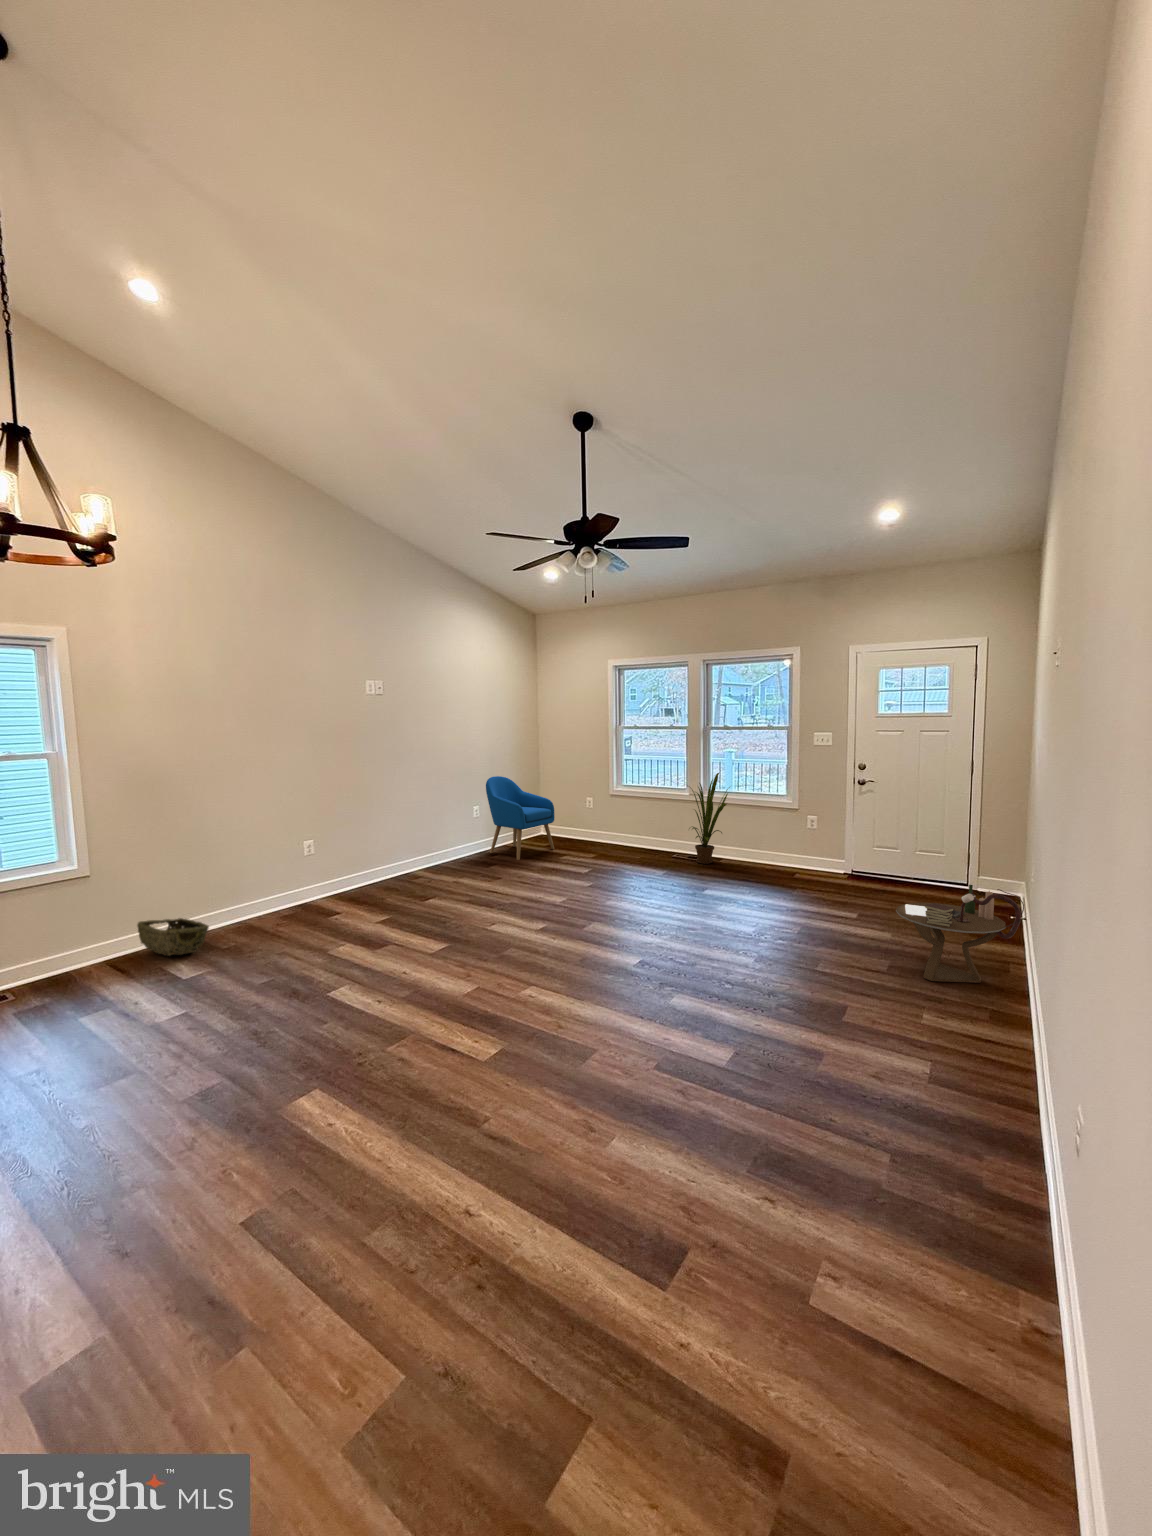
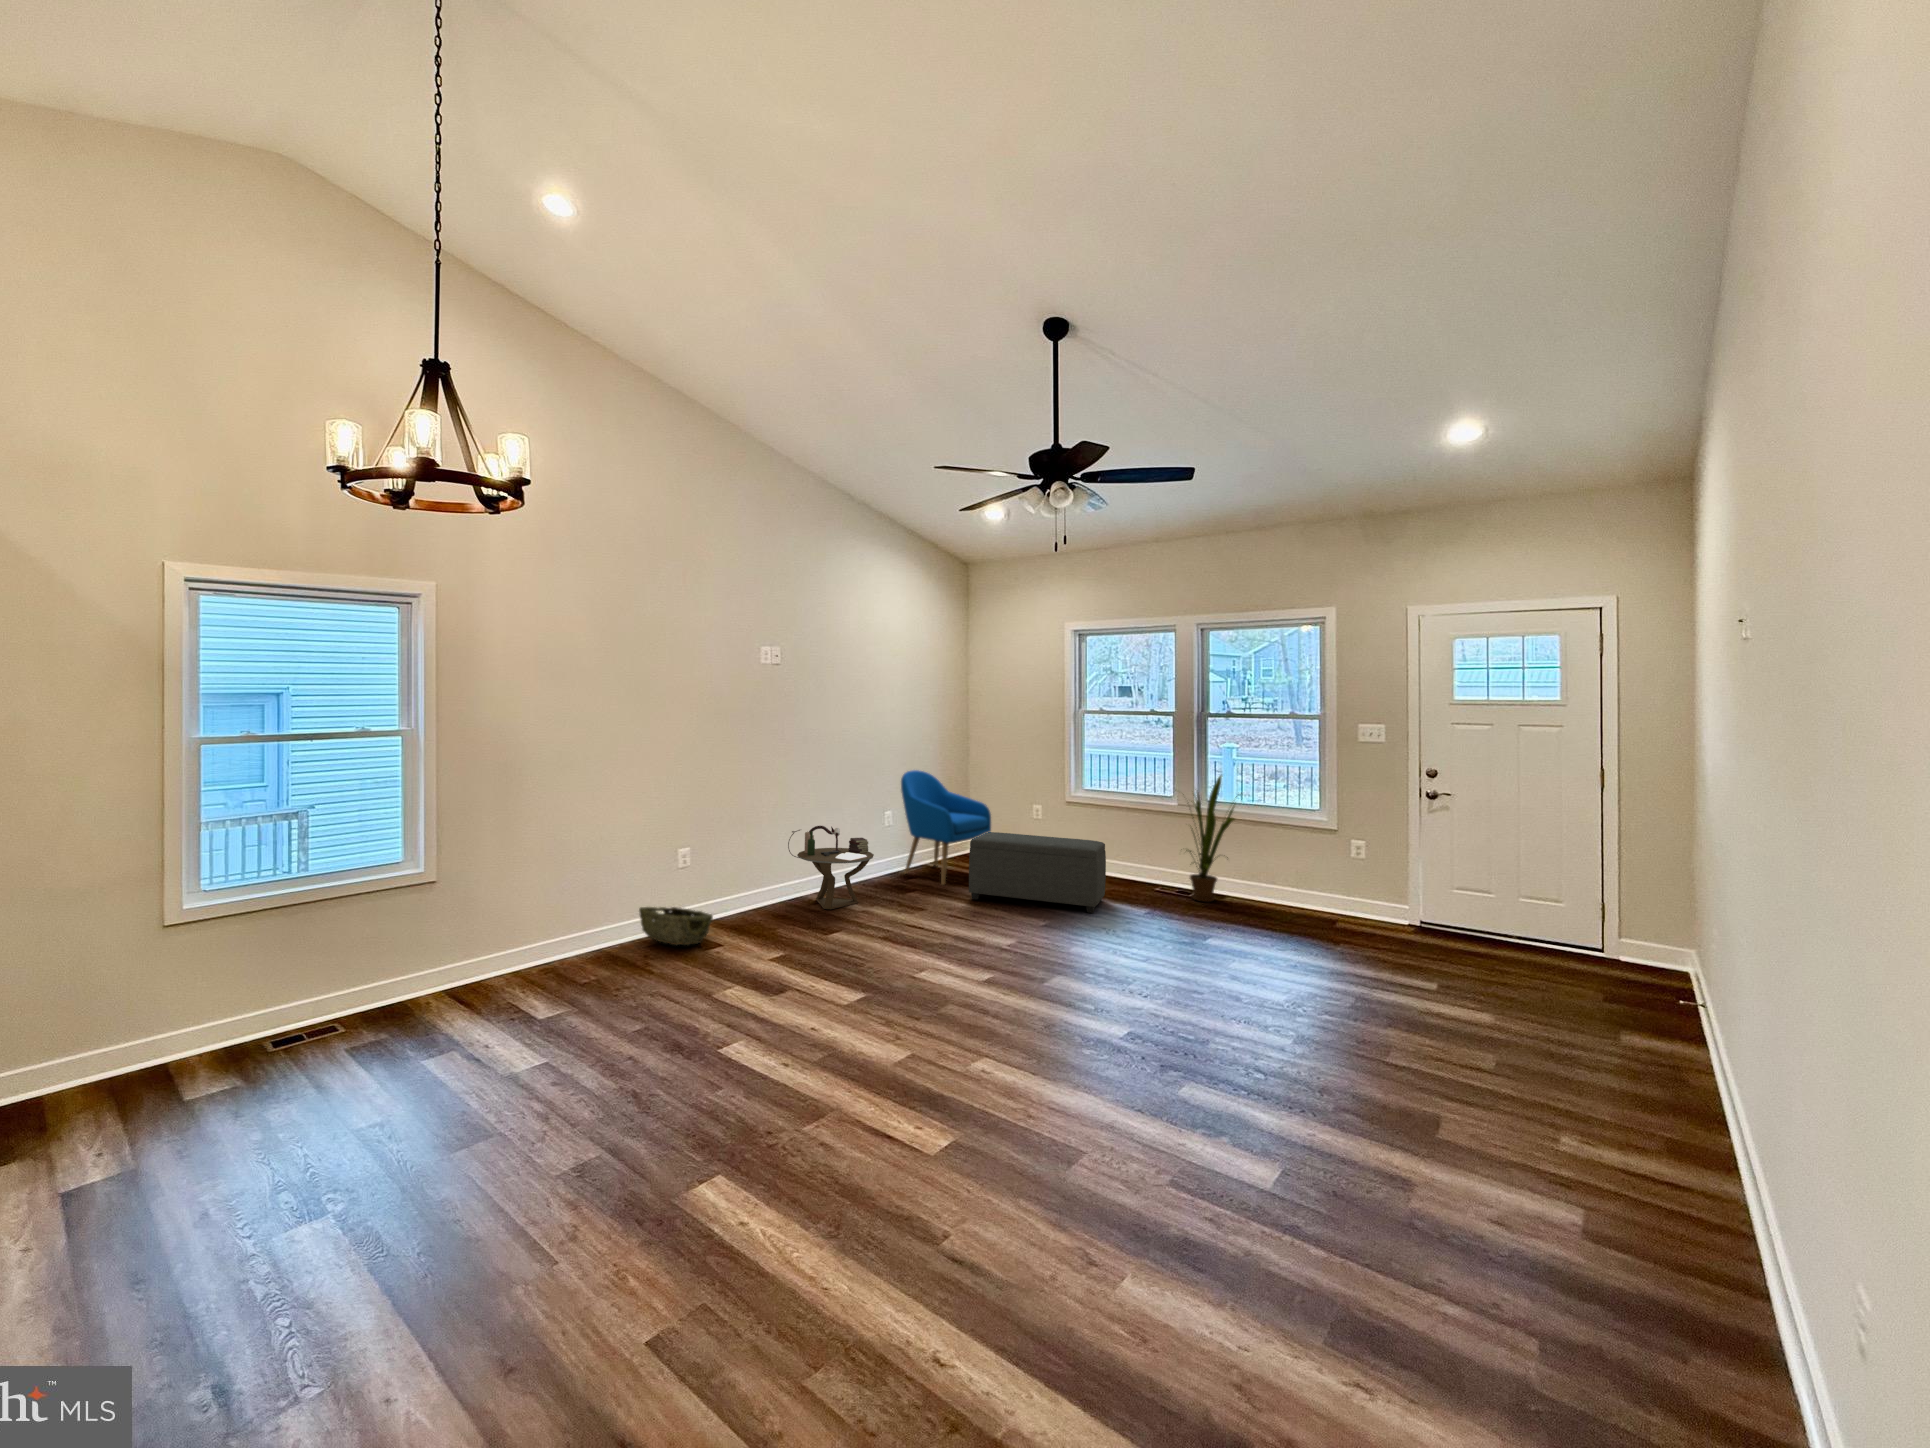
ottoman: none [536,820,635,876] -> present [969,832,1106,913]
side table: present [896,885,1024,983] -> present [788,826,874,909]
woven basket: present [137,918,209,956] -> present [639,907,713,945]

